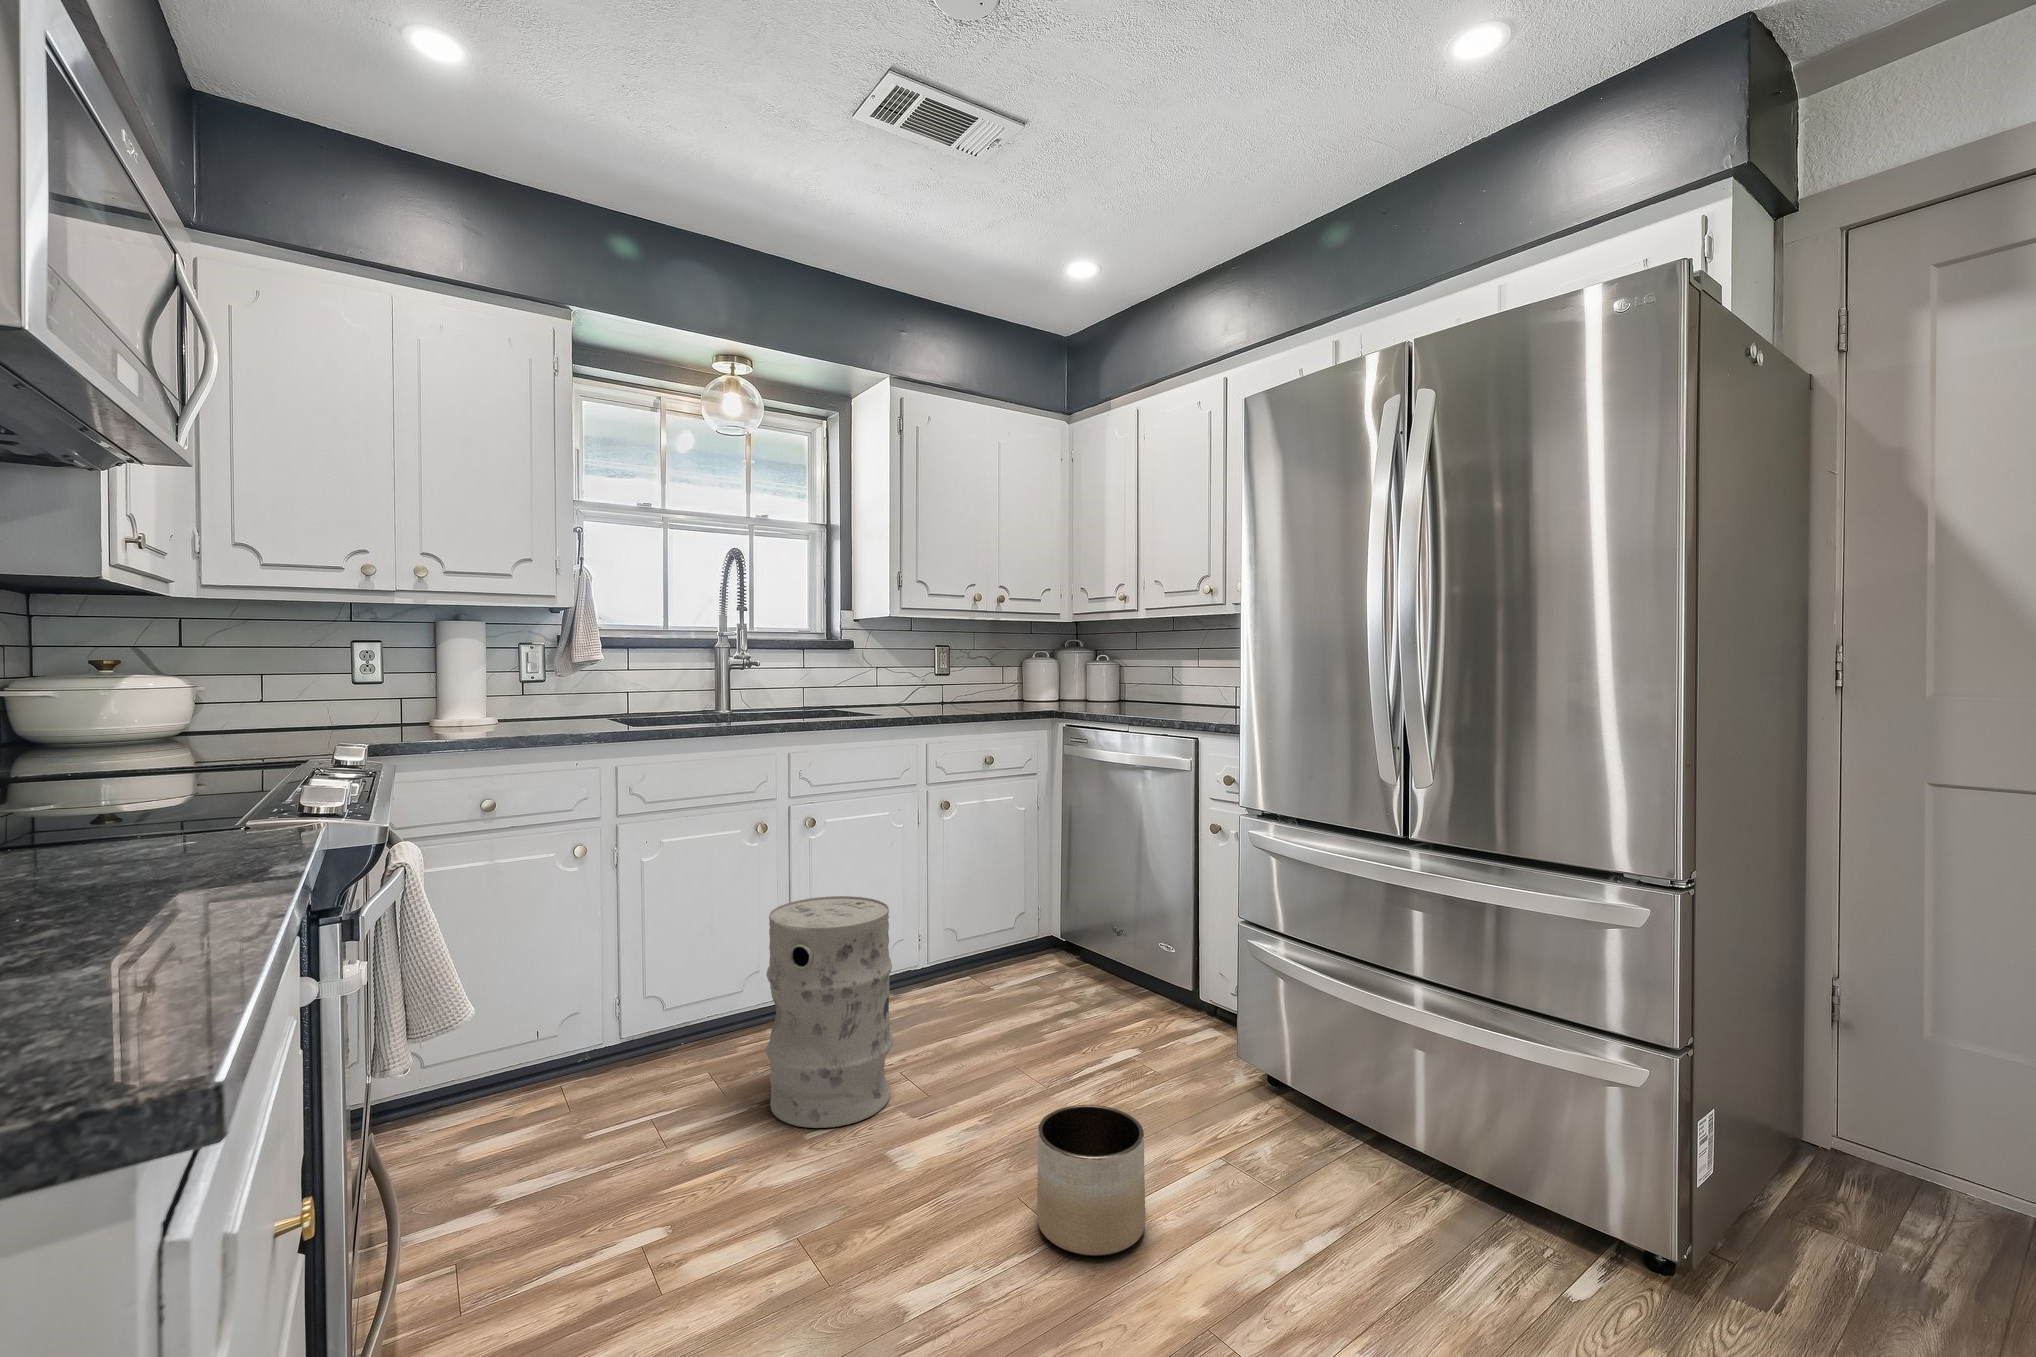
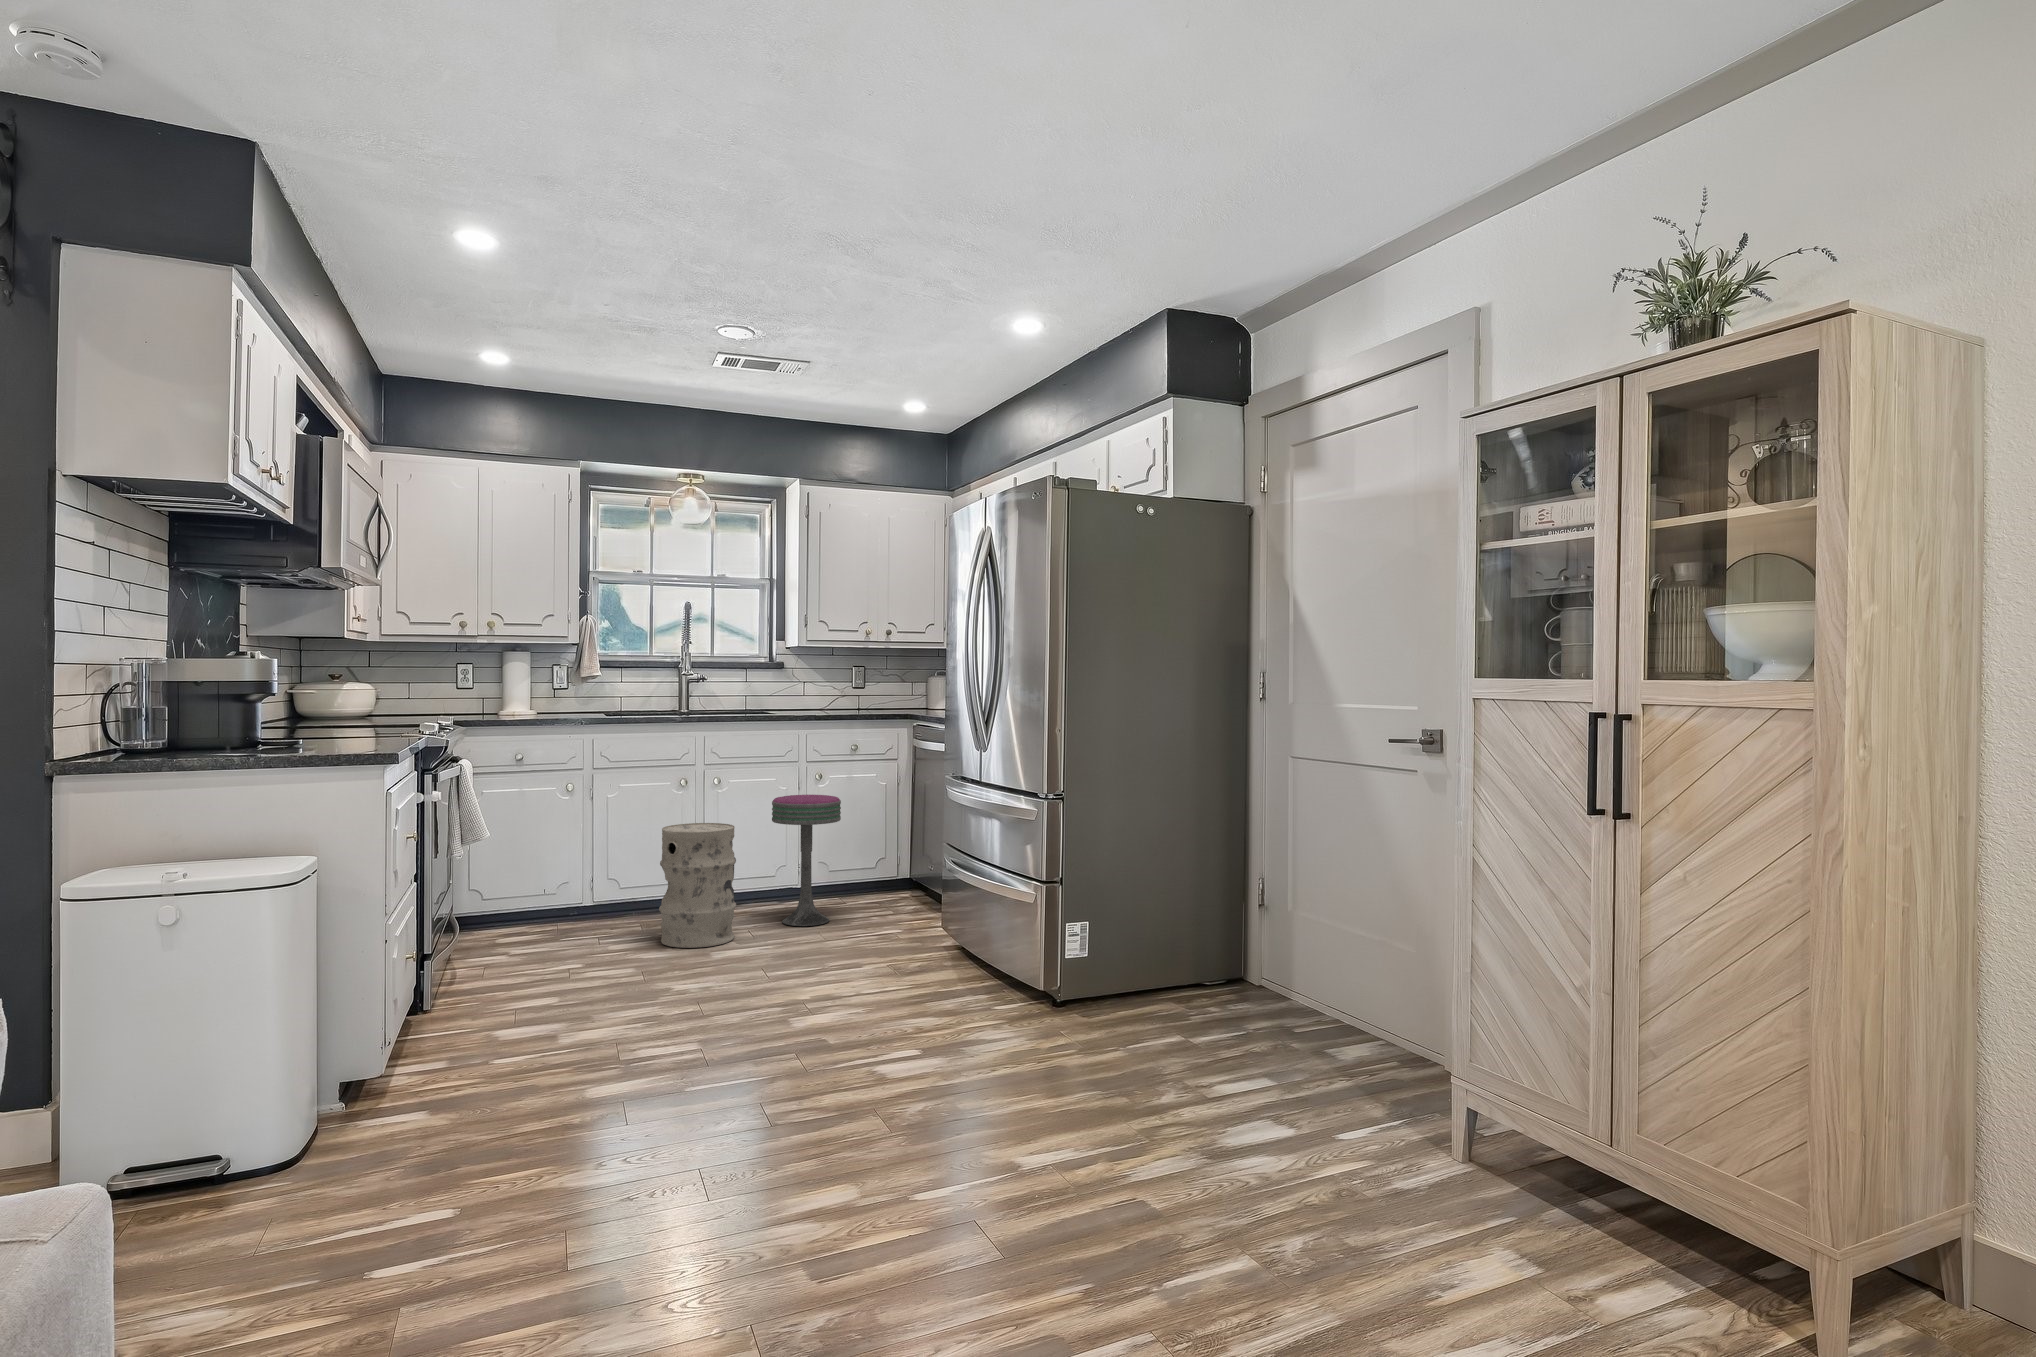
bar stool: none [910,834,1014,1044] -> present [772,795,841,926]
planter: present [1037,1105,1145,1256] -> none [752,925,811,989]

